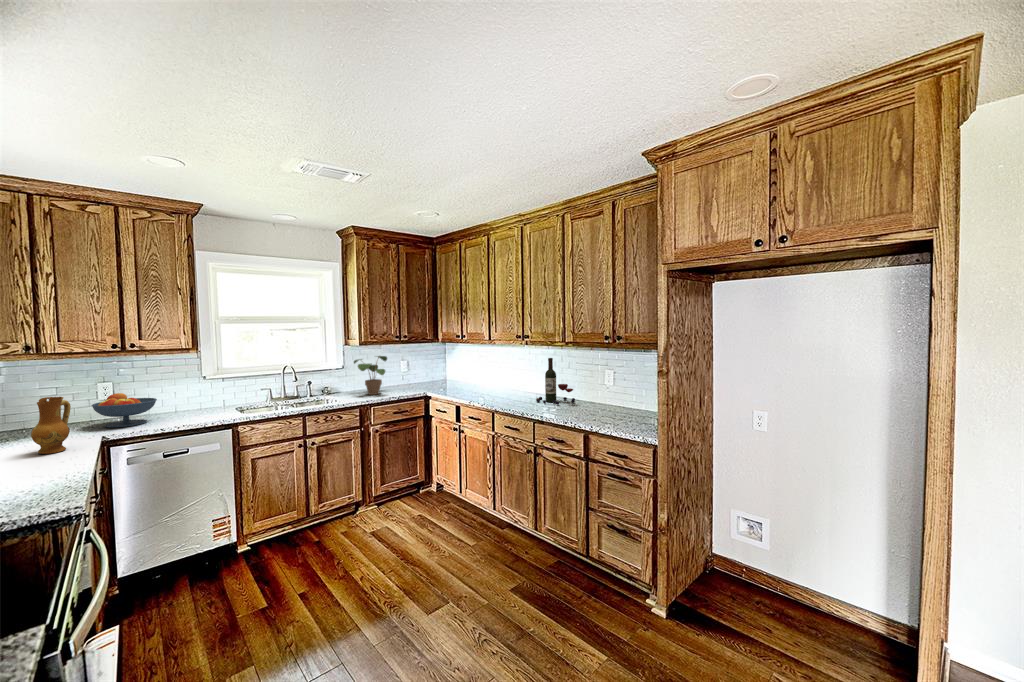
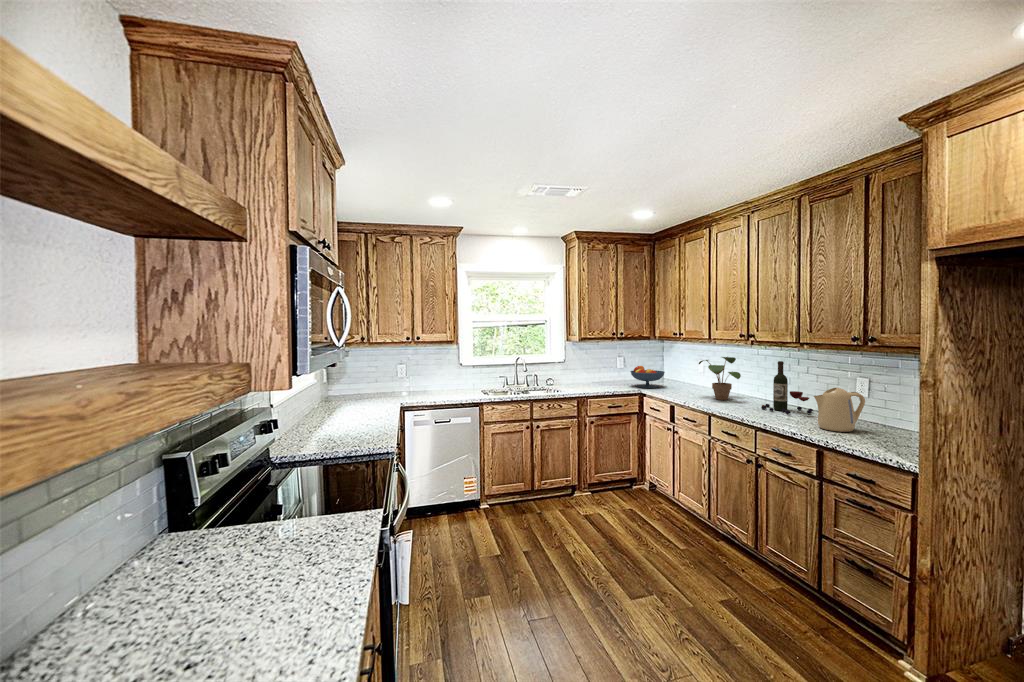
potted plant: present [354,356,387,395] -> present [699,357,741,400]
kettle: none [579,379,614,416] -> present [814,388,865,432]
fruit bowl: present [92,393,157,428] -> present [630,366,665,388]
ceramic jug: present [31,397,71,454] -> none [364,373,384,412]

